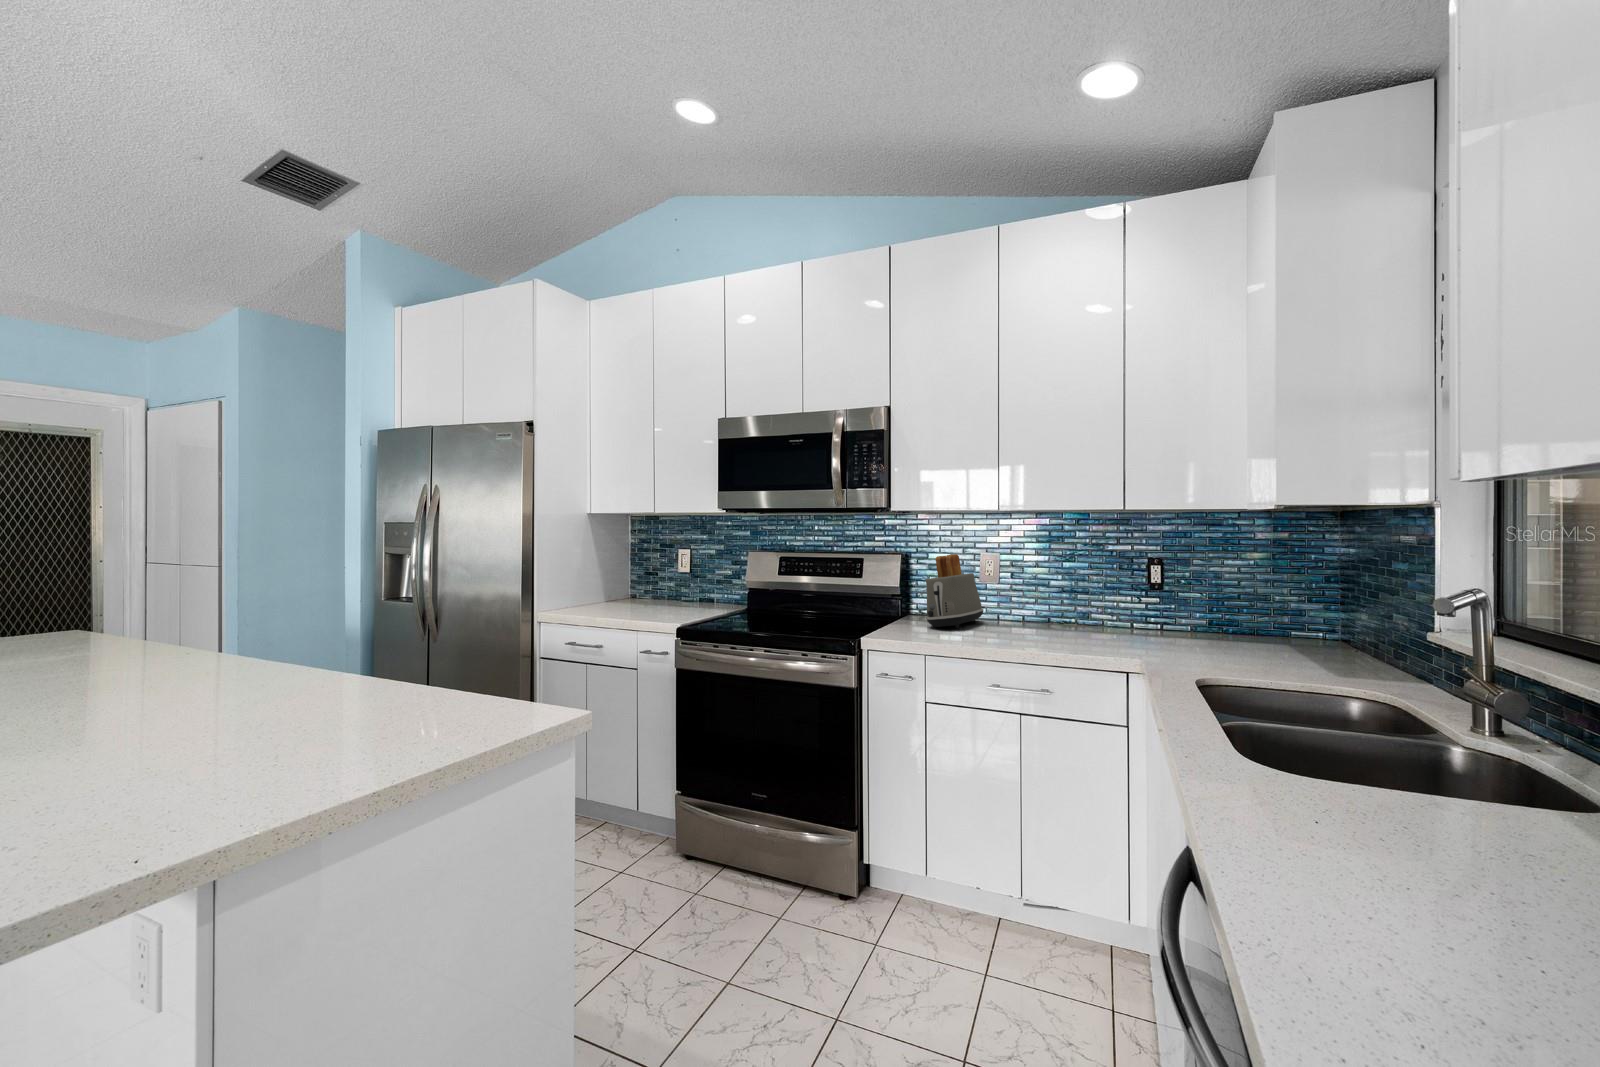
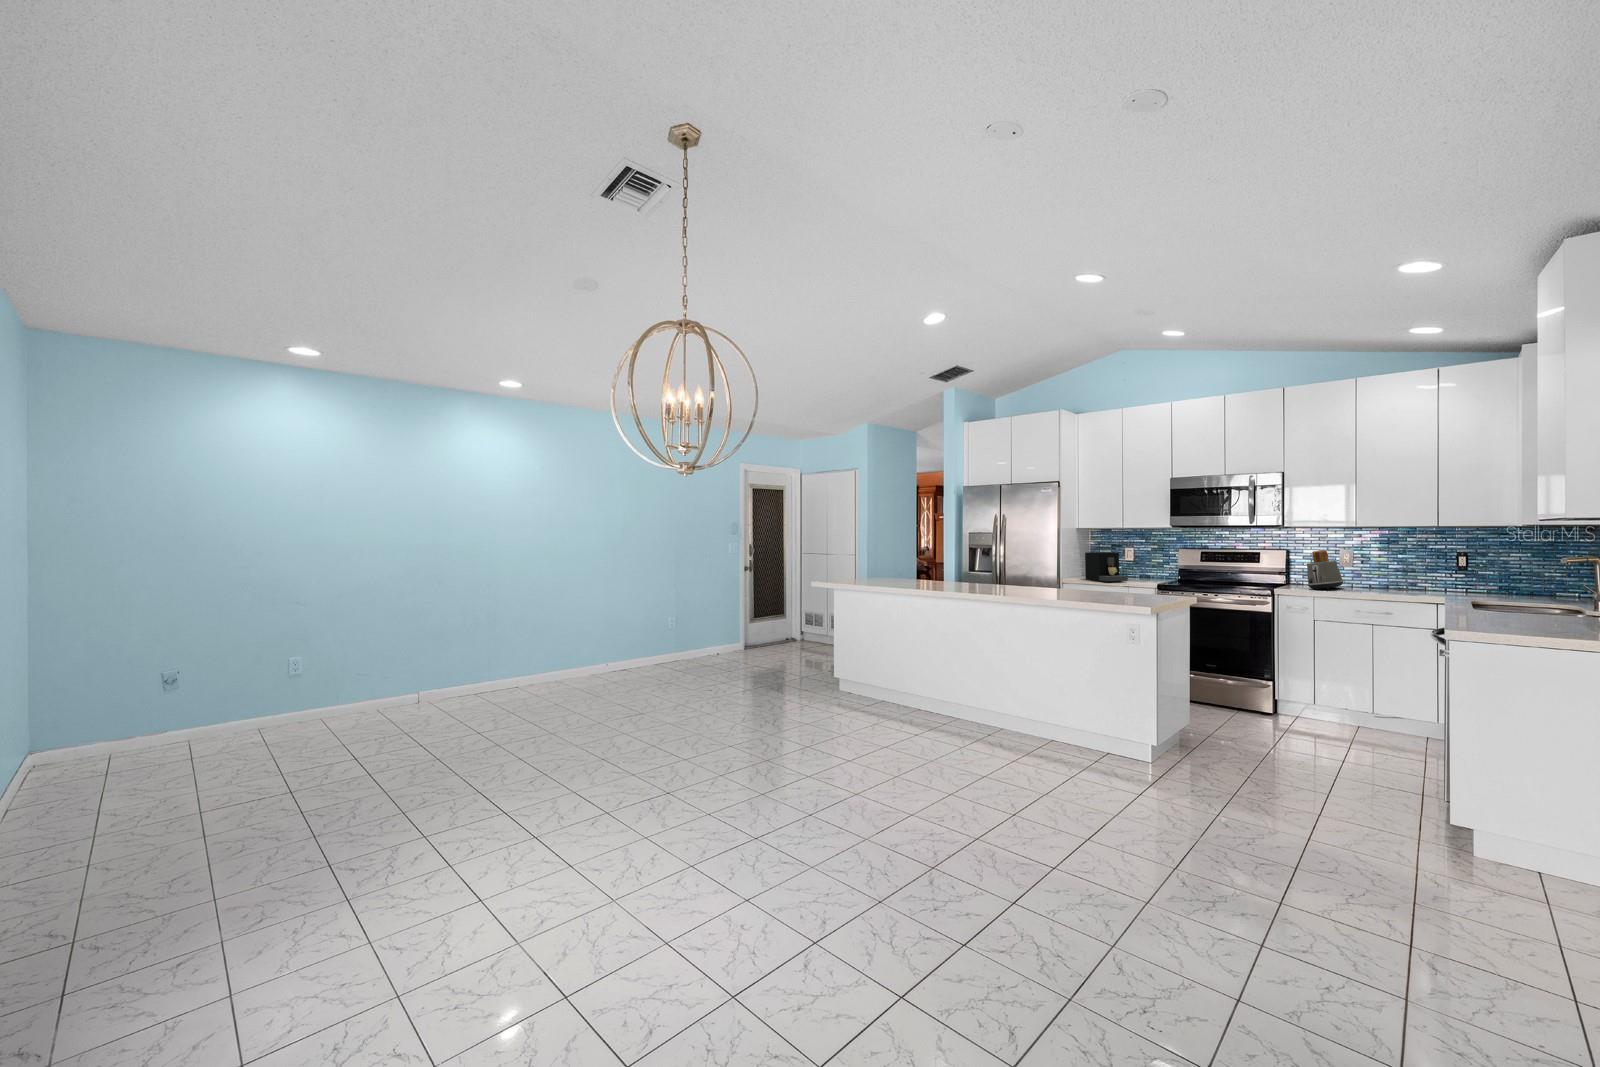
coffee maker: none [602,557,658,613] -> present [1085,552,1128,581]

